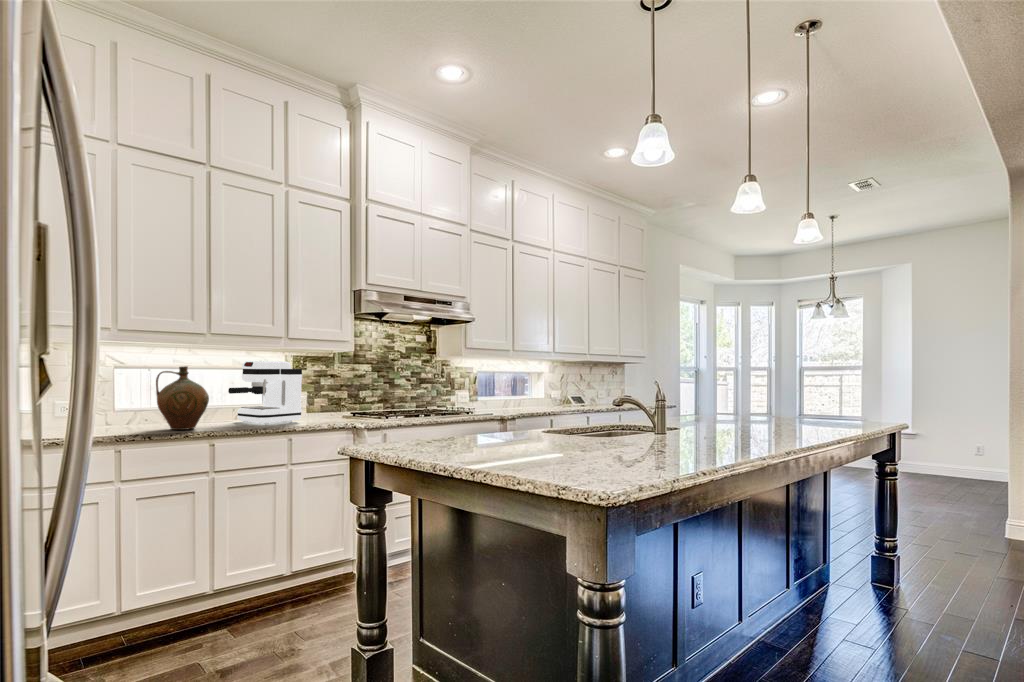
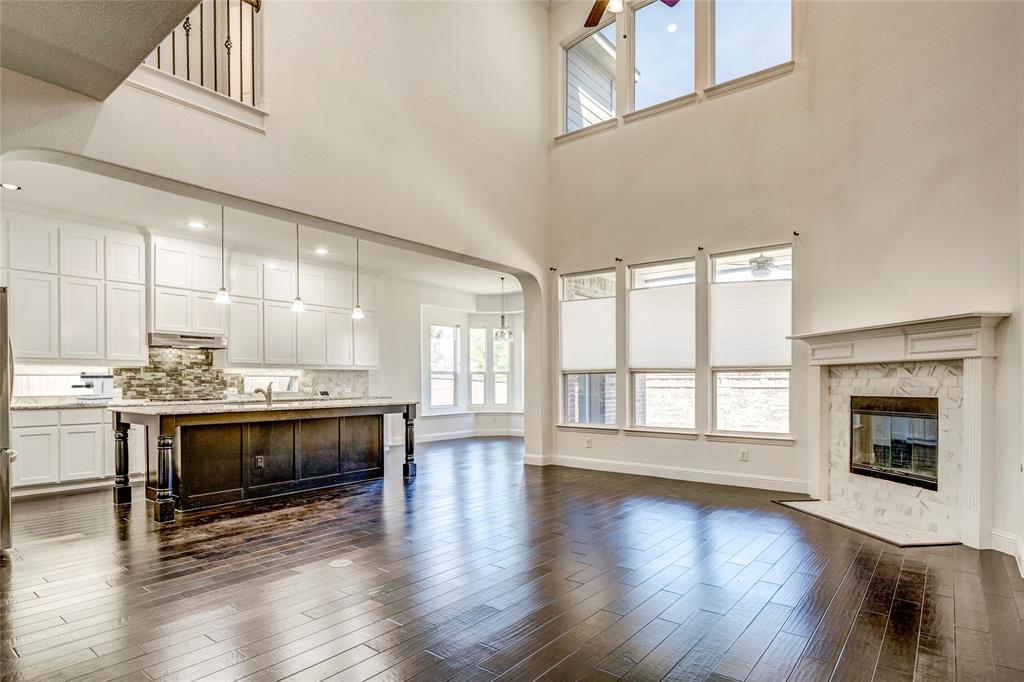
ceramic jug: present [156,366,209,430] -> none [31,375,60,405]

